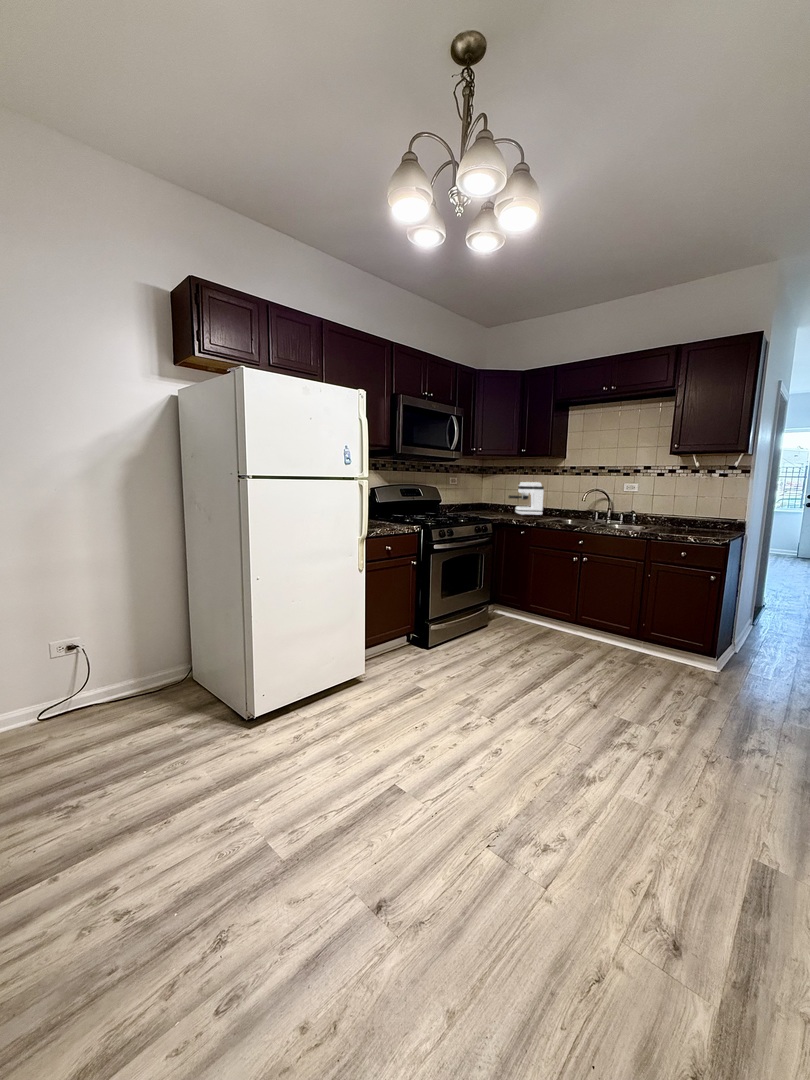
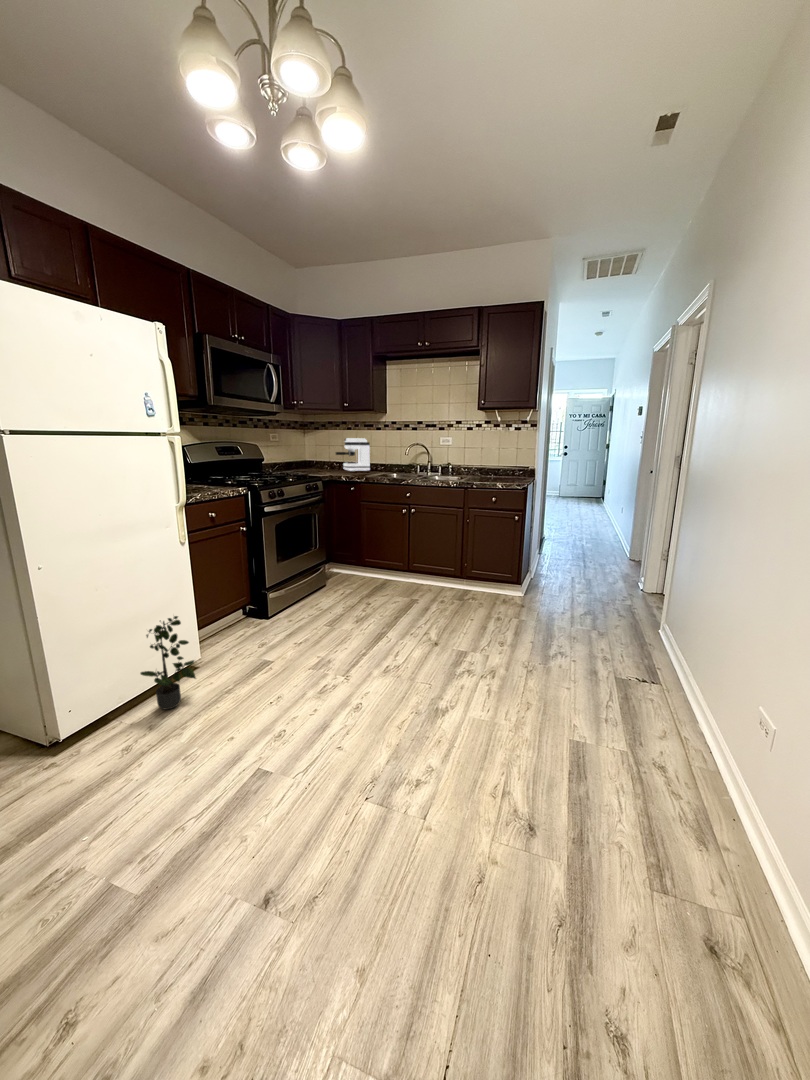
potted plant: none [317,630,360,712] -> present [140,616,196,710]

